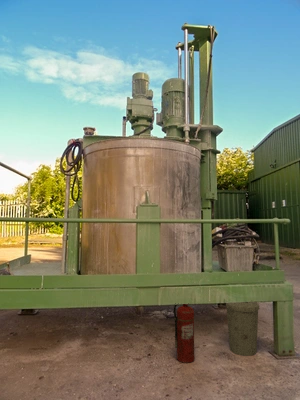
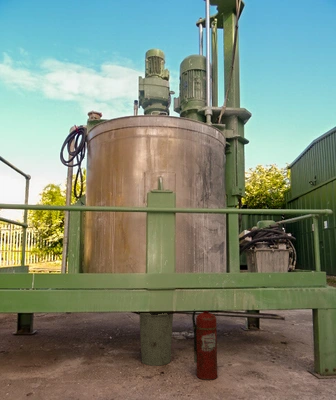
trash can: present [226,302,260,356] -> present [139,313,173,366]

